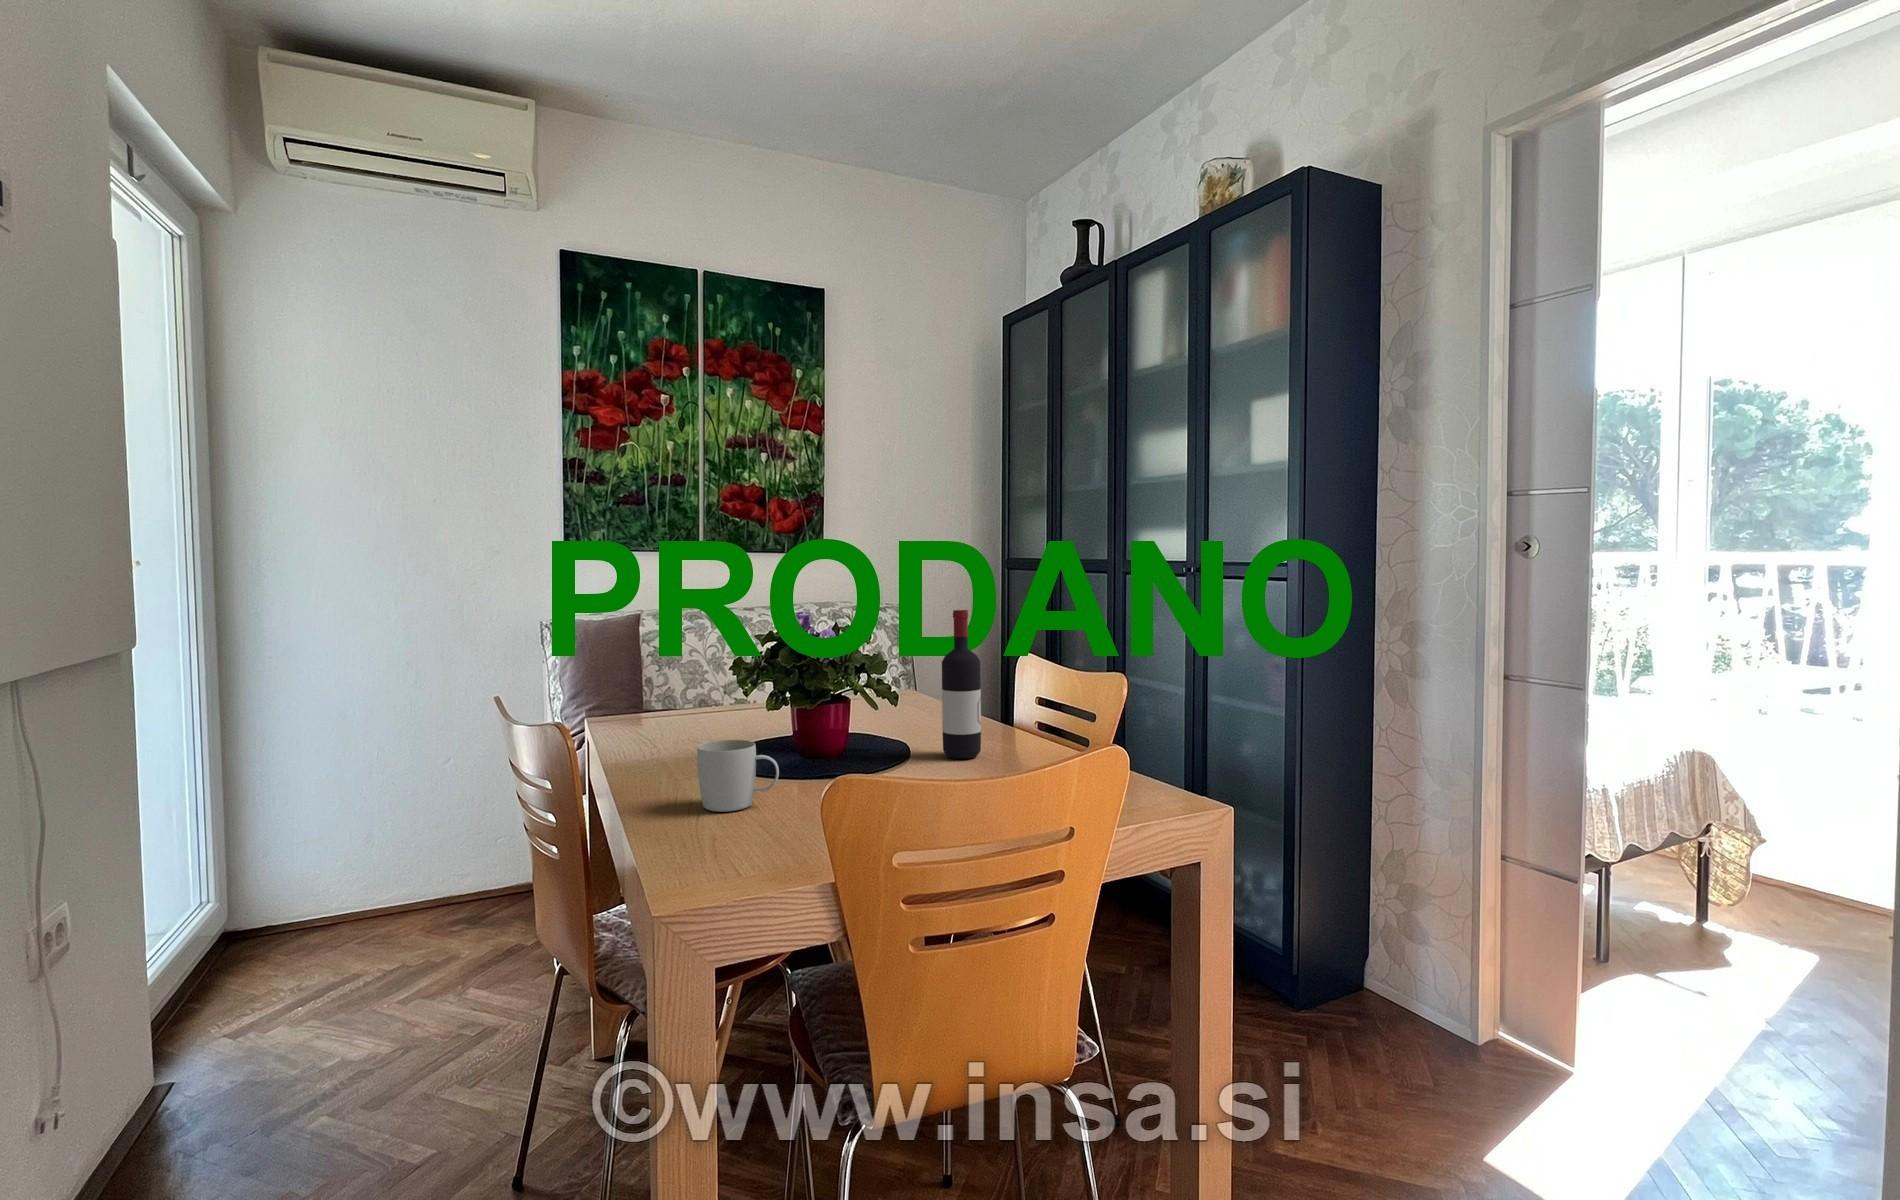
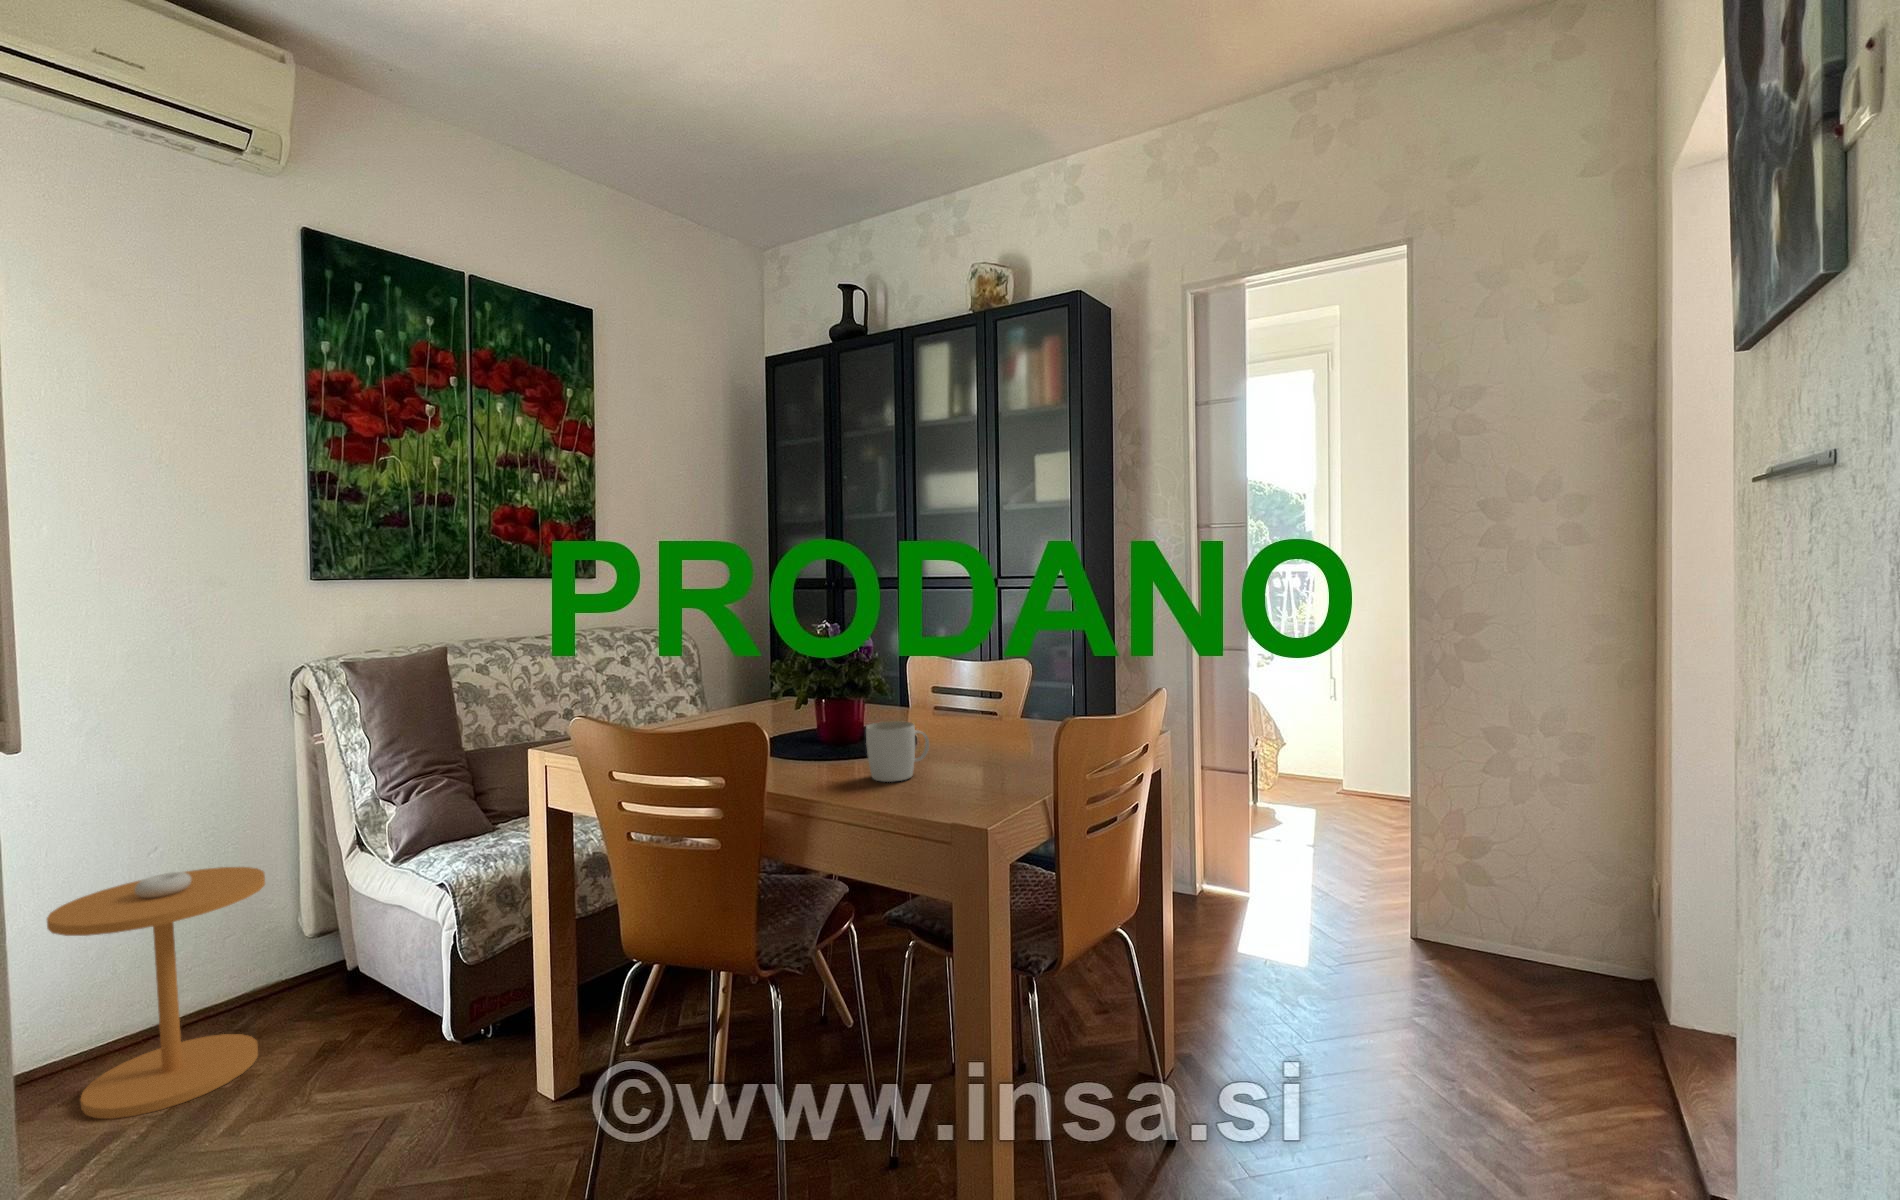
wine bottle: present [942,610,981,759] -> none [940,610,974,731]
side table: none [347,777,492,957] -> present [47,867,265,1119]

